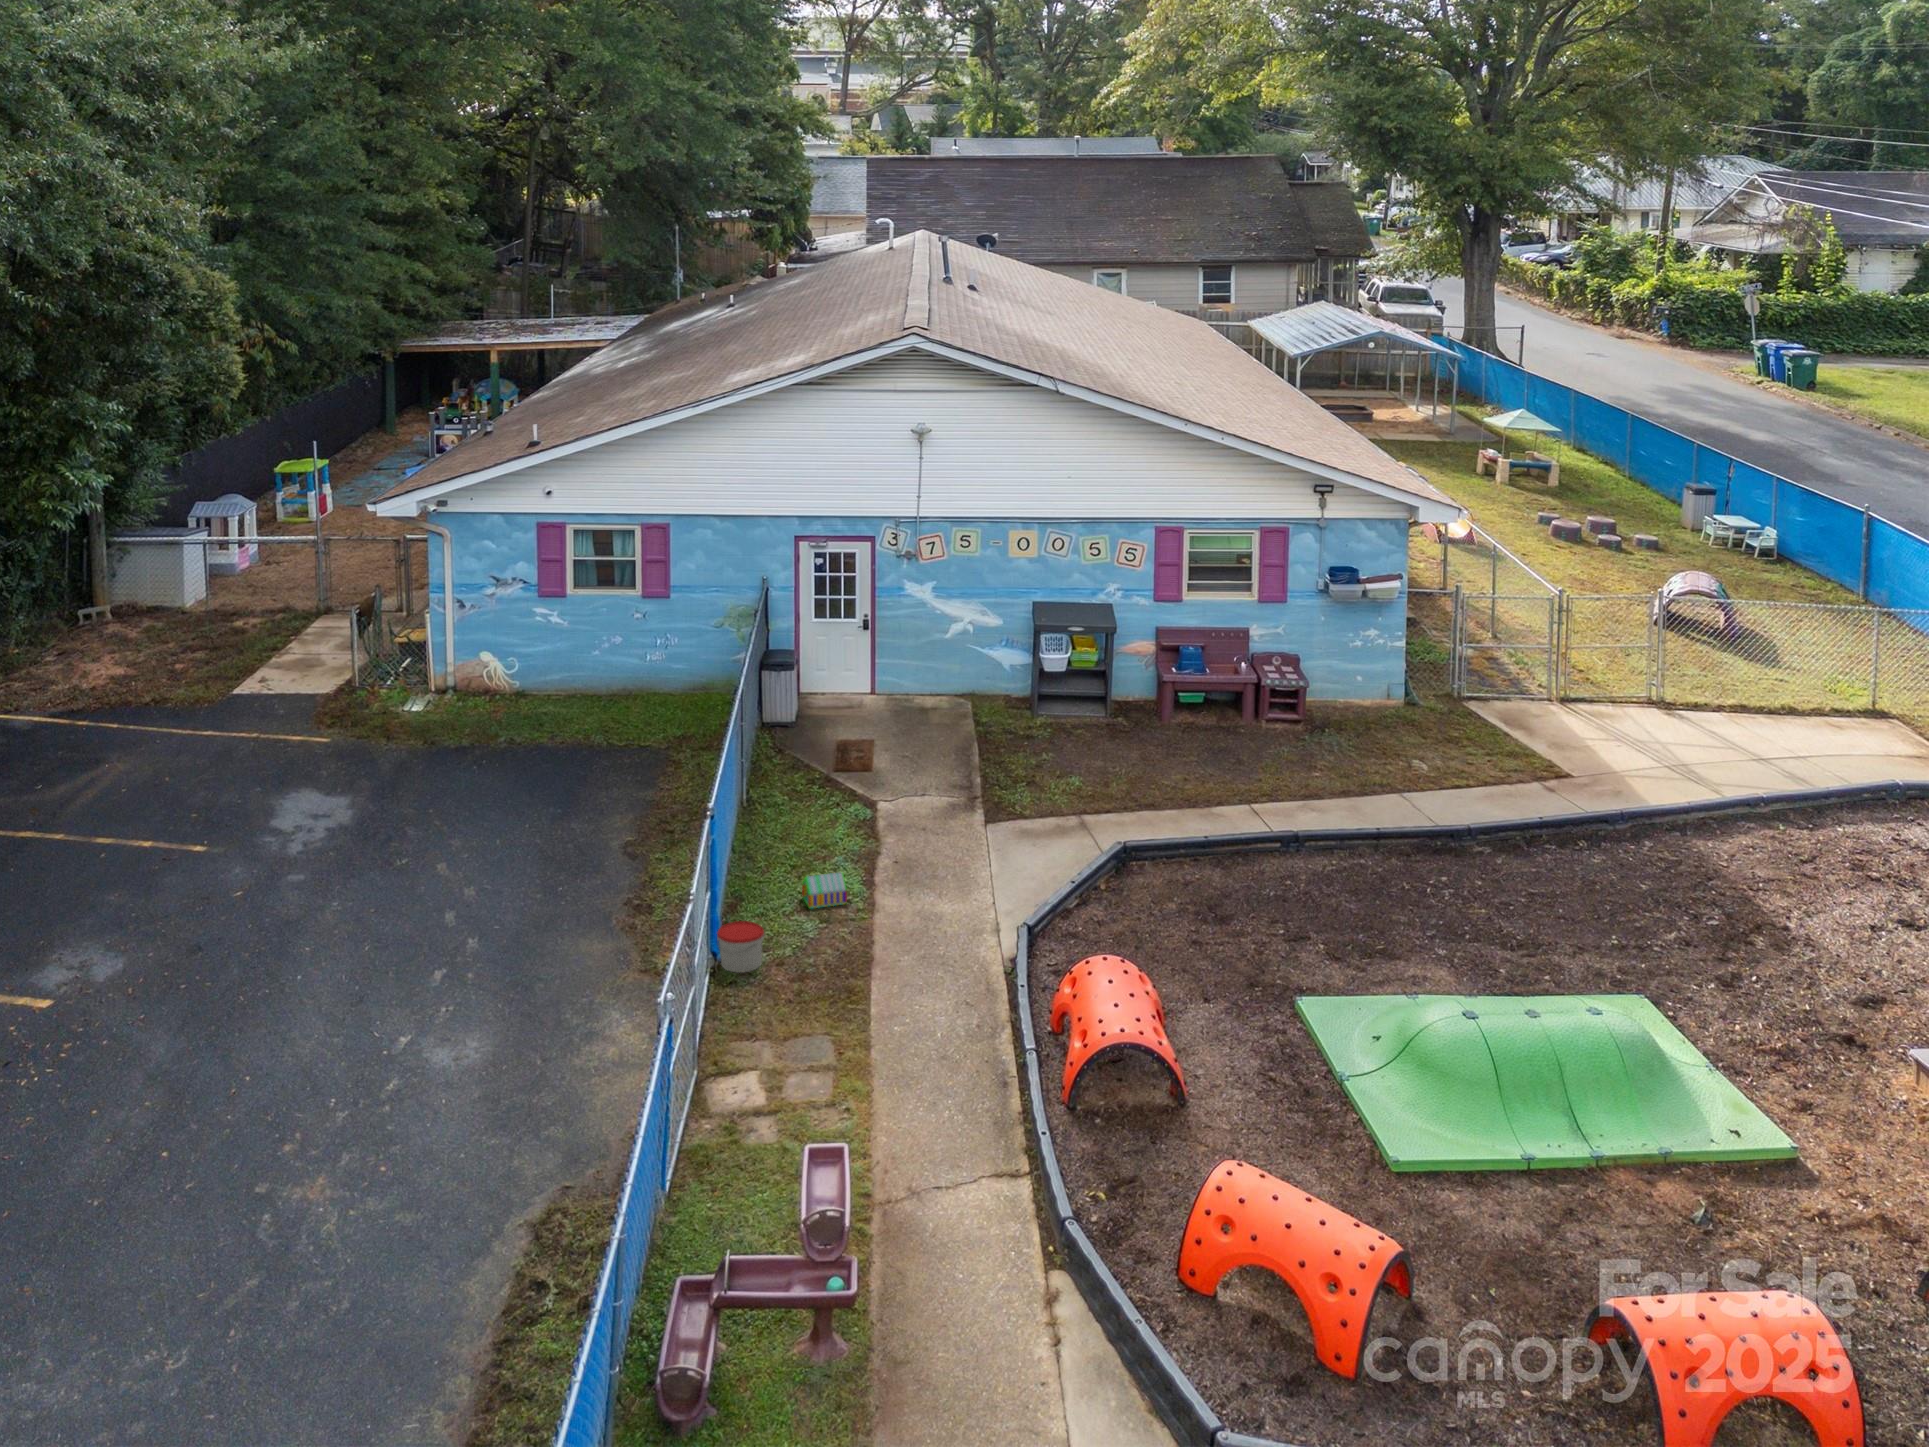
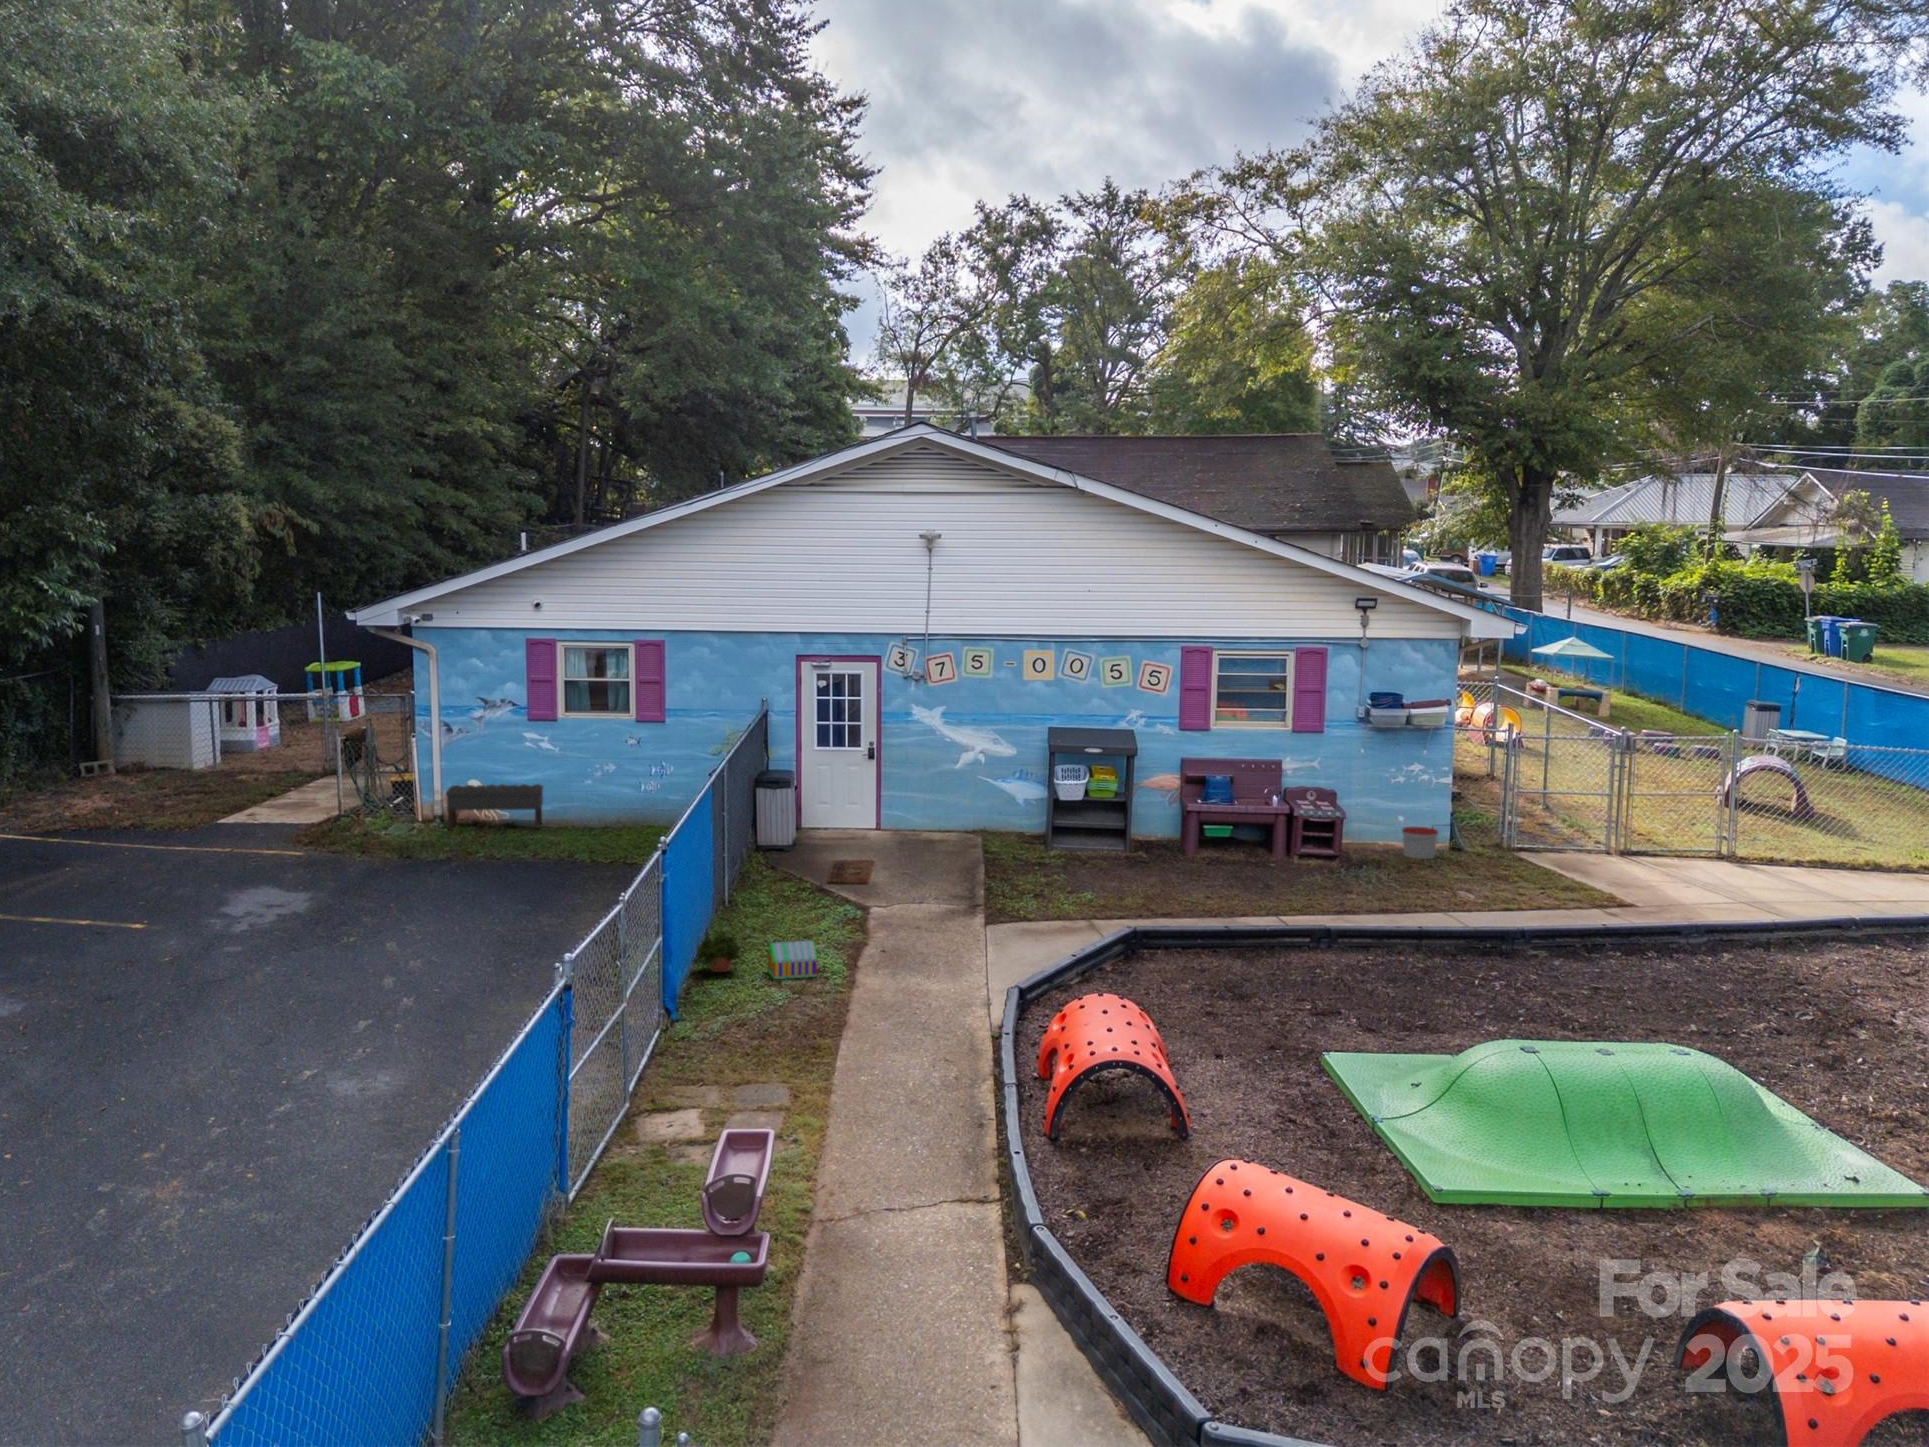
bench: none [465,659,556,707] -> present [446,784,543,830]
potted plant: none [732,862,787,903] -> present [692,931,746,972]
bucket: present [717,921,765,973] -> present [1402,827,1438,859]

